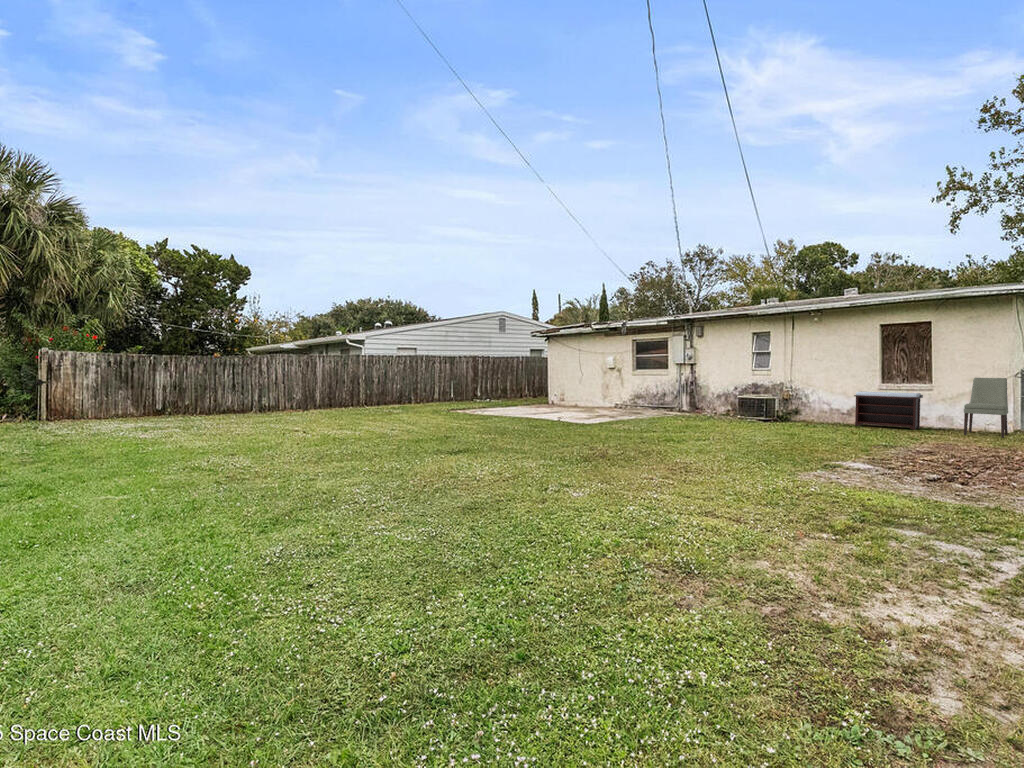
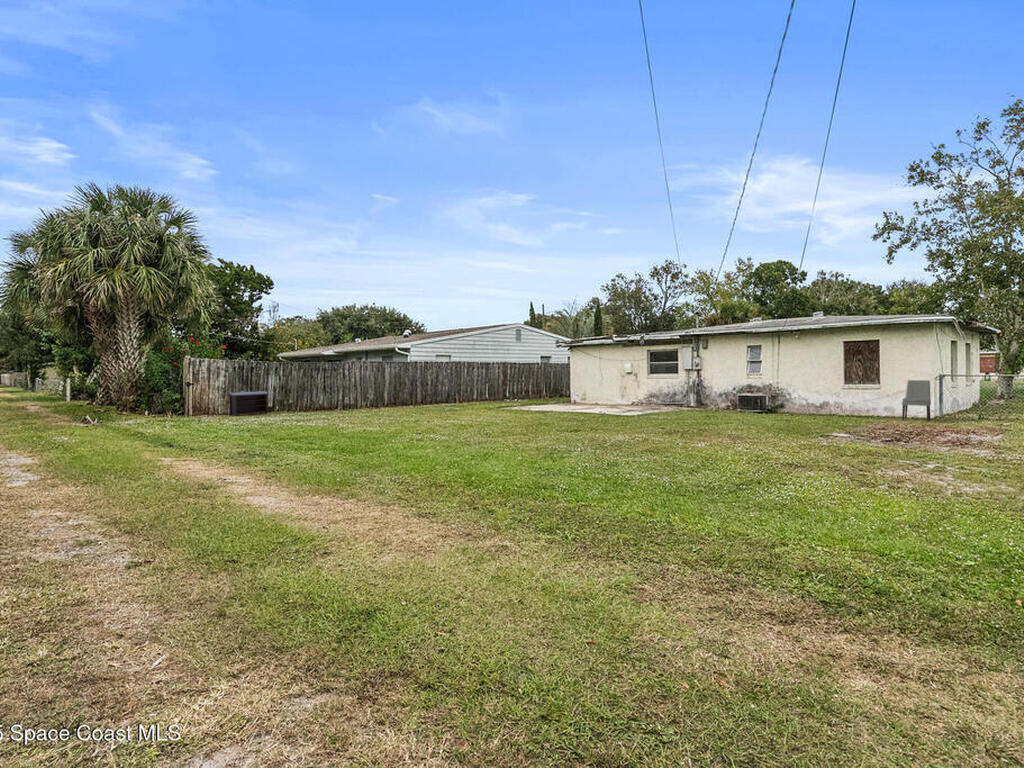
bench: present [854,391,923,430] -> present [228,391,268,416]

